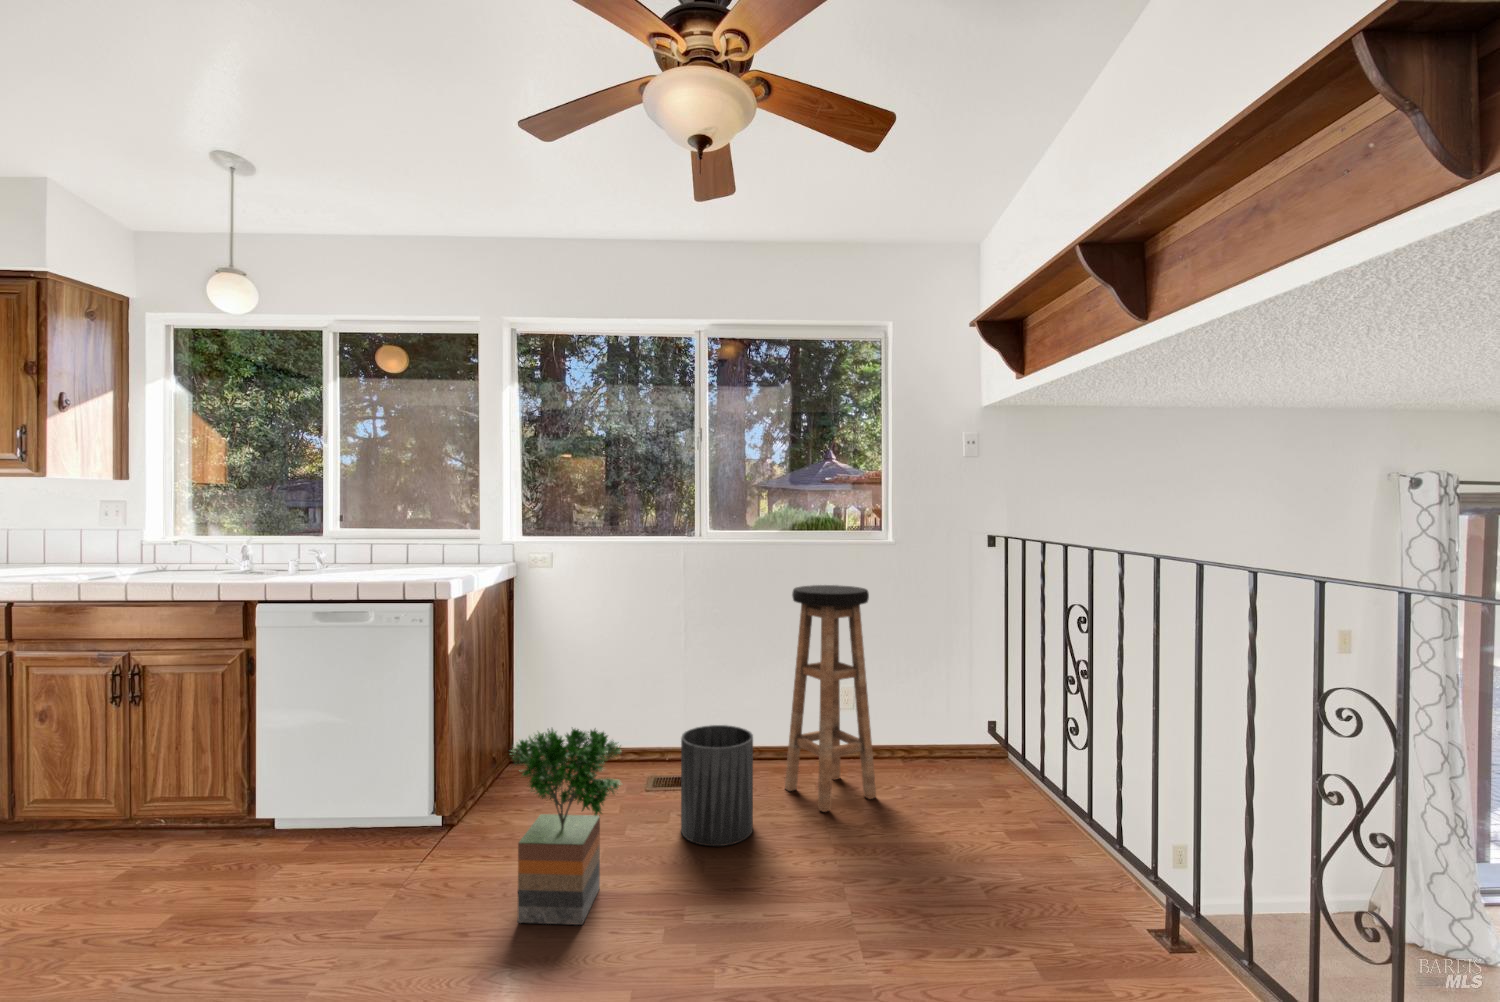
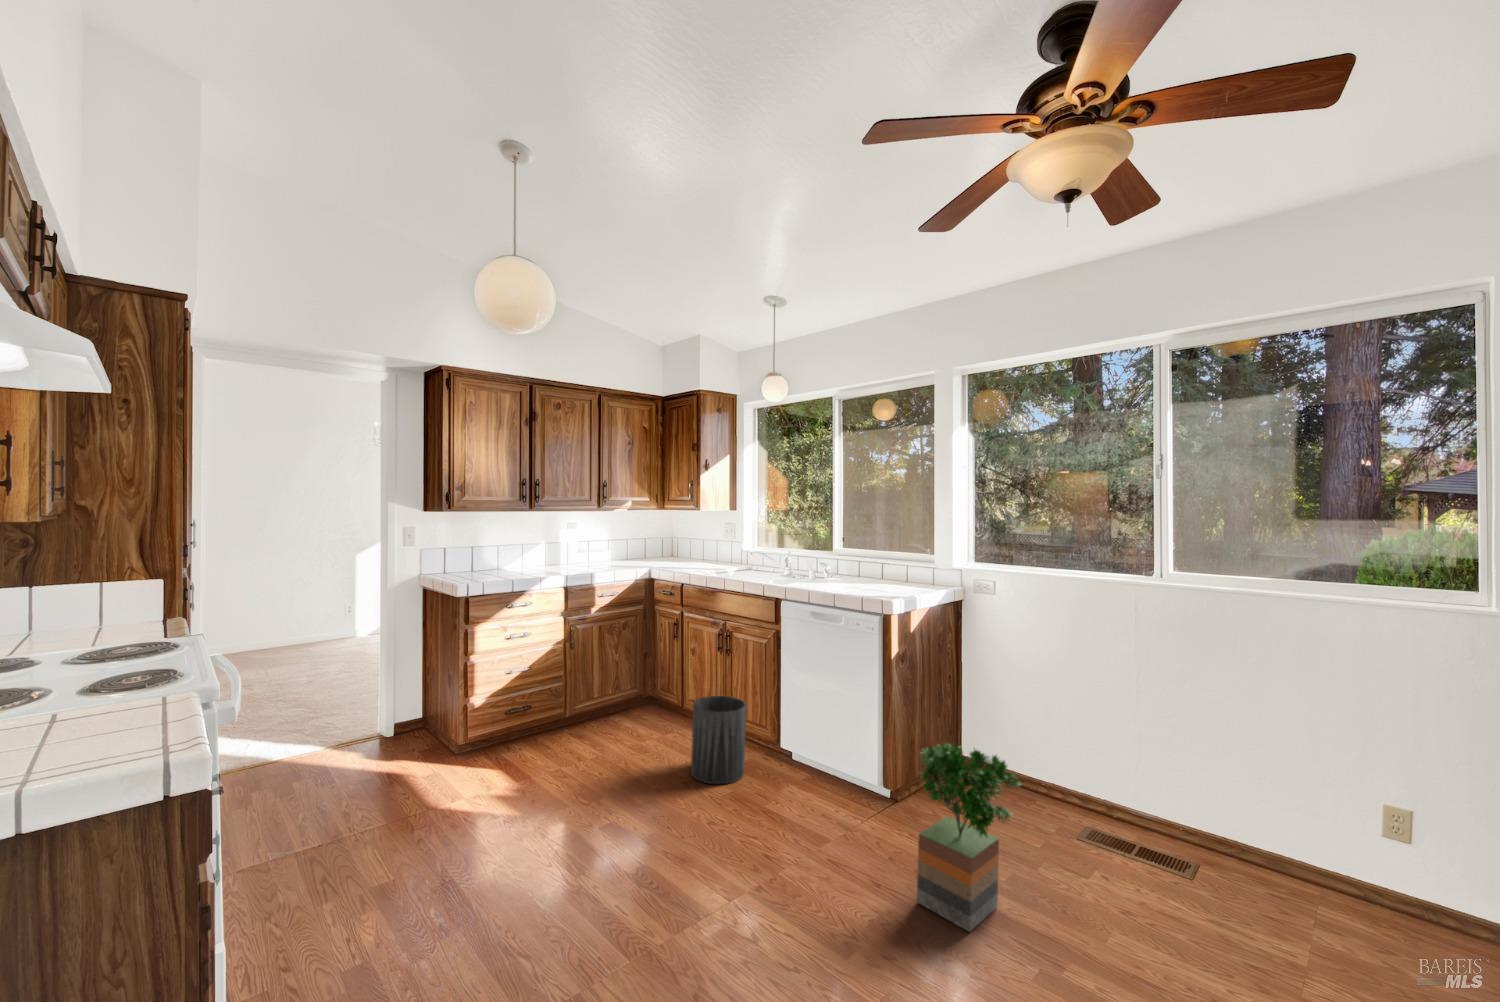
bar stool: present [785,585,876,812] -> none [1261,655,1419,965]
trash can: present [681,725,753,846] -> present [691,696,746,784]

